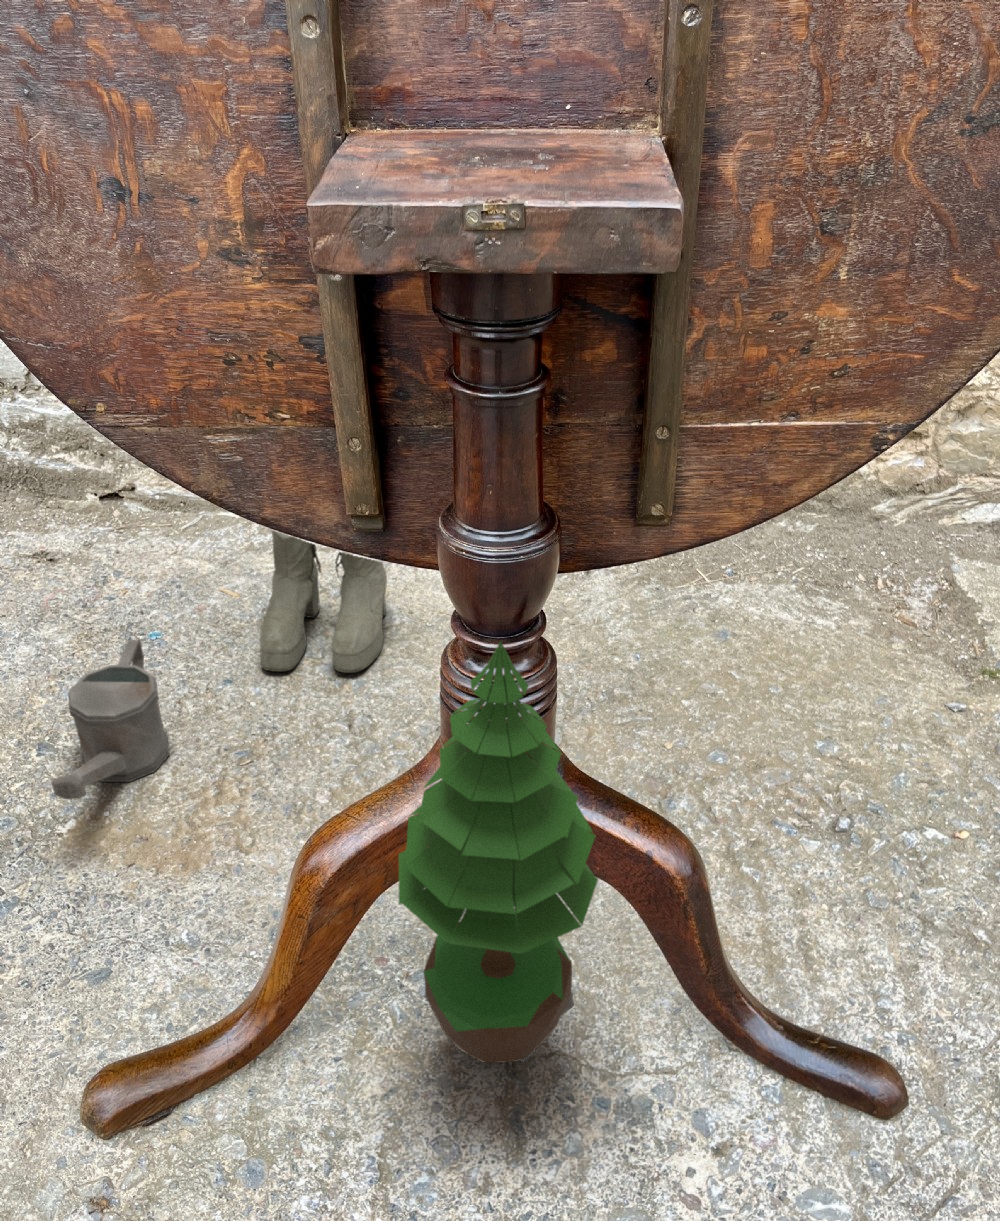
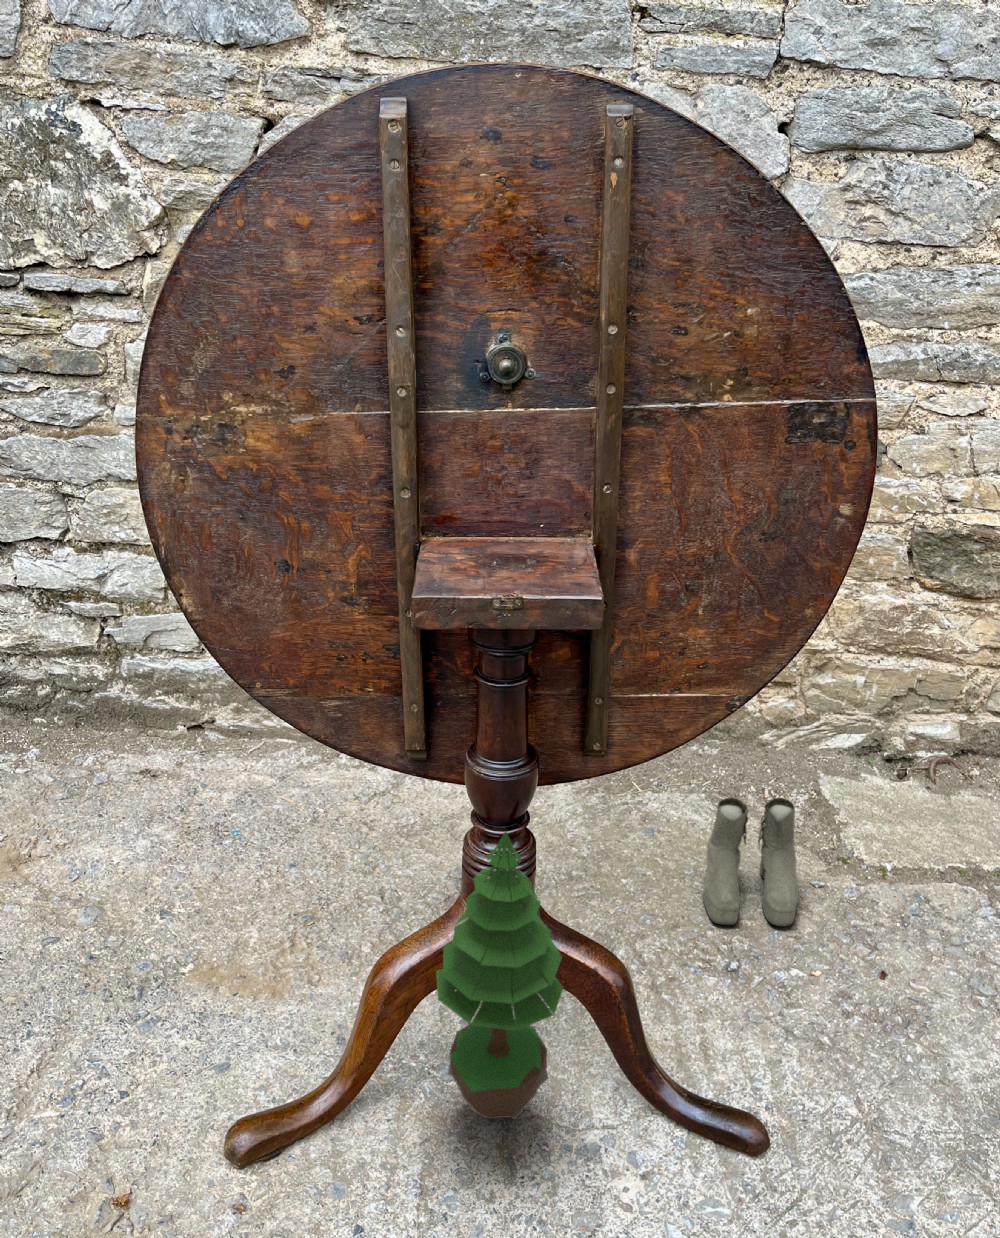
boots: present [260,531,387,673] -> present [703,798,798,926]
watering can: present [51,640,170,799] -> none [186,834,256,945]

